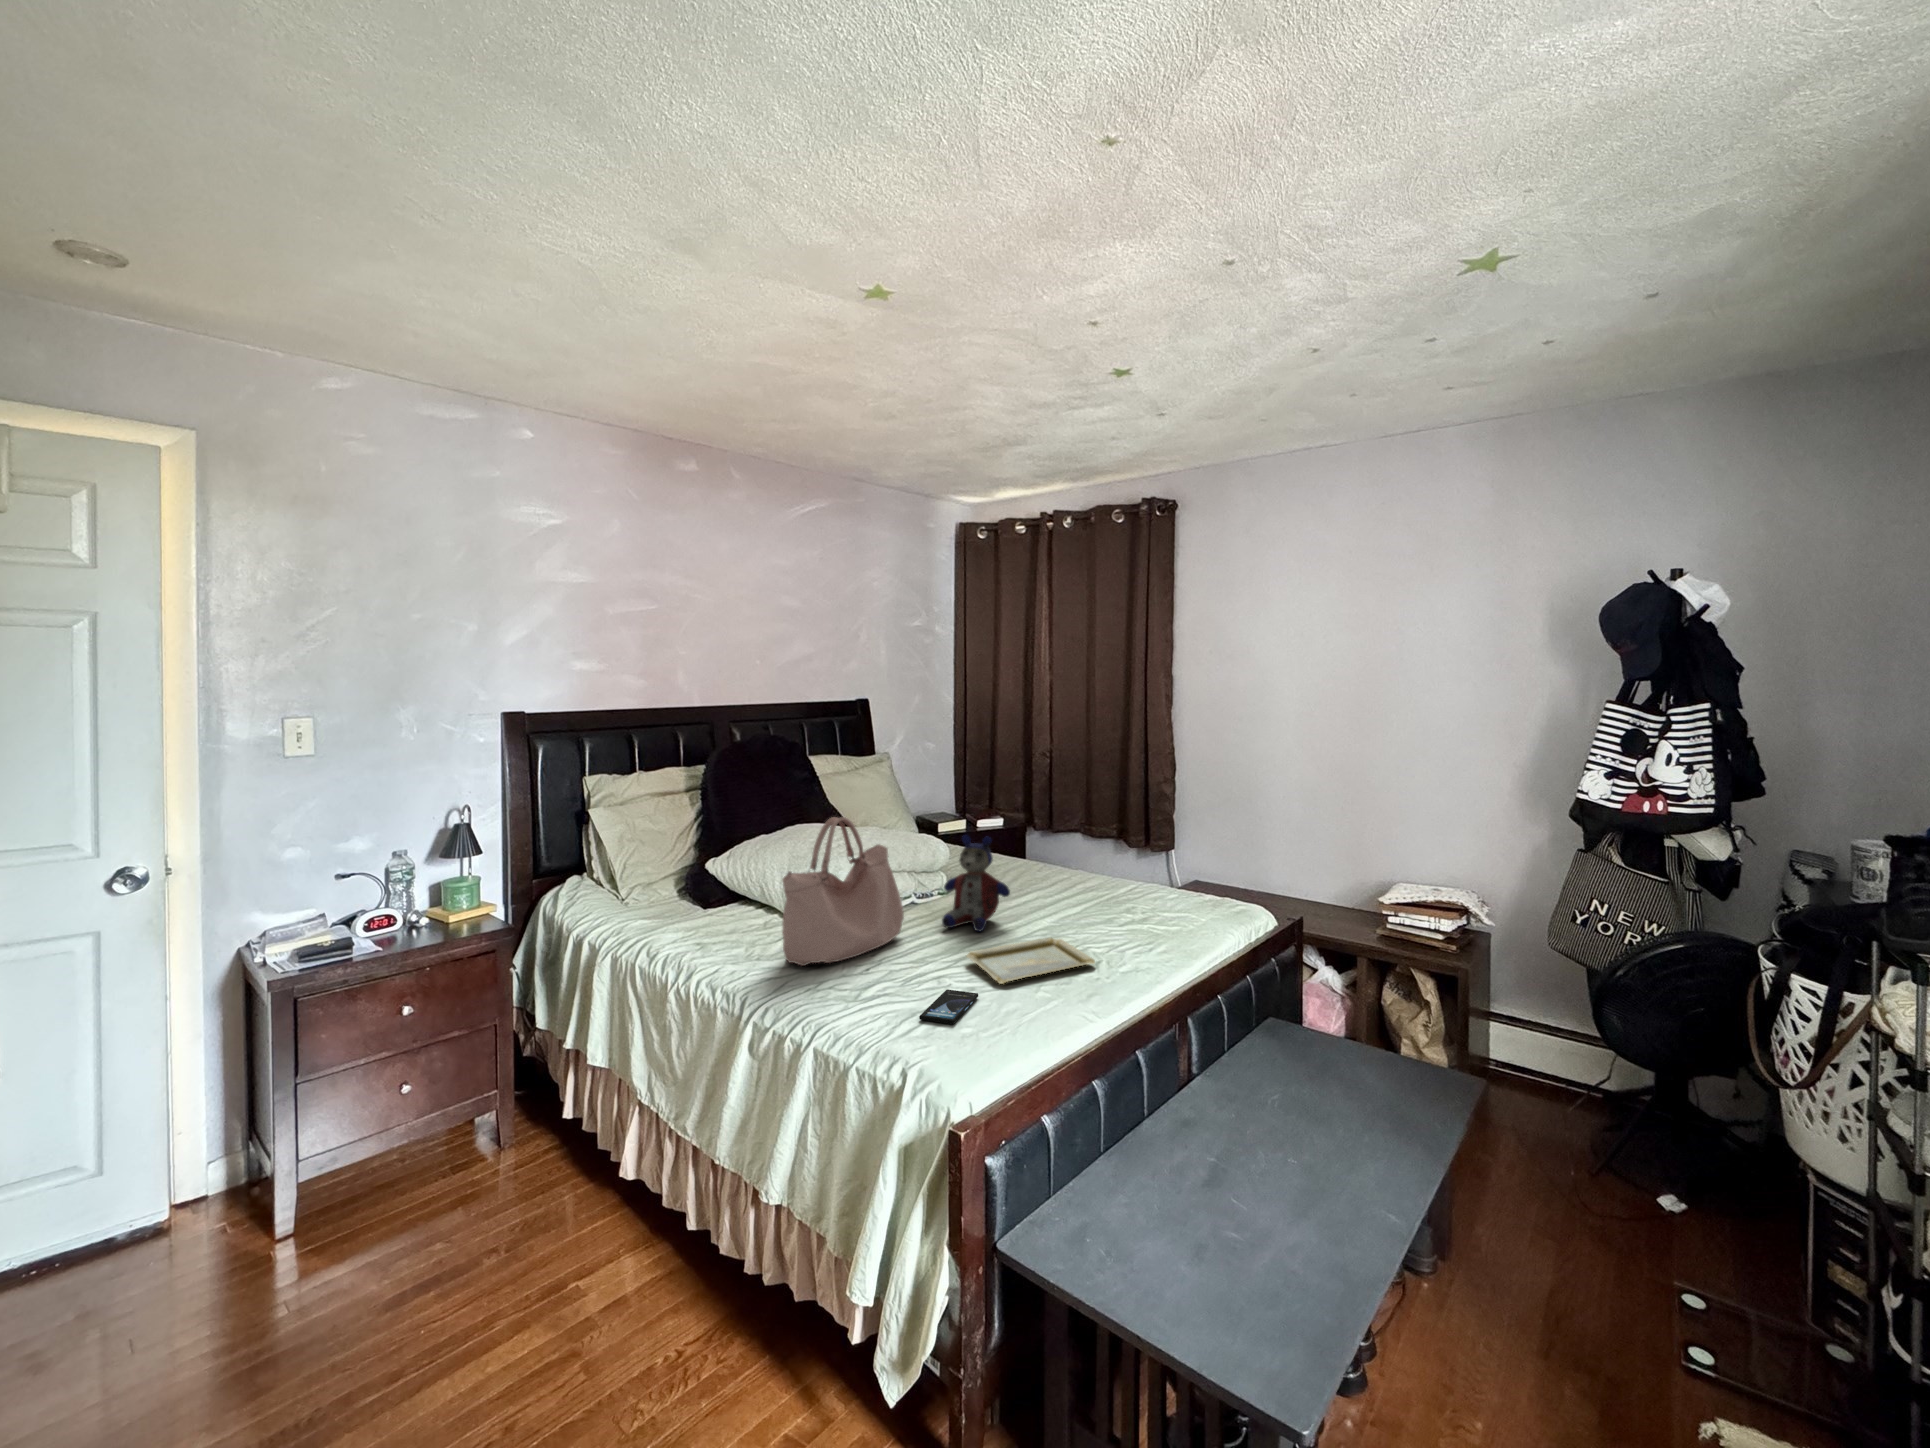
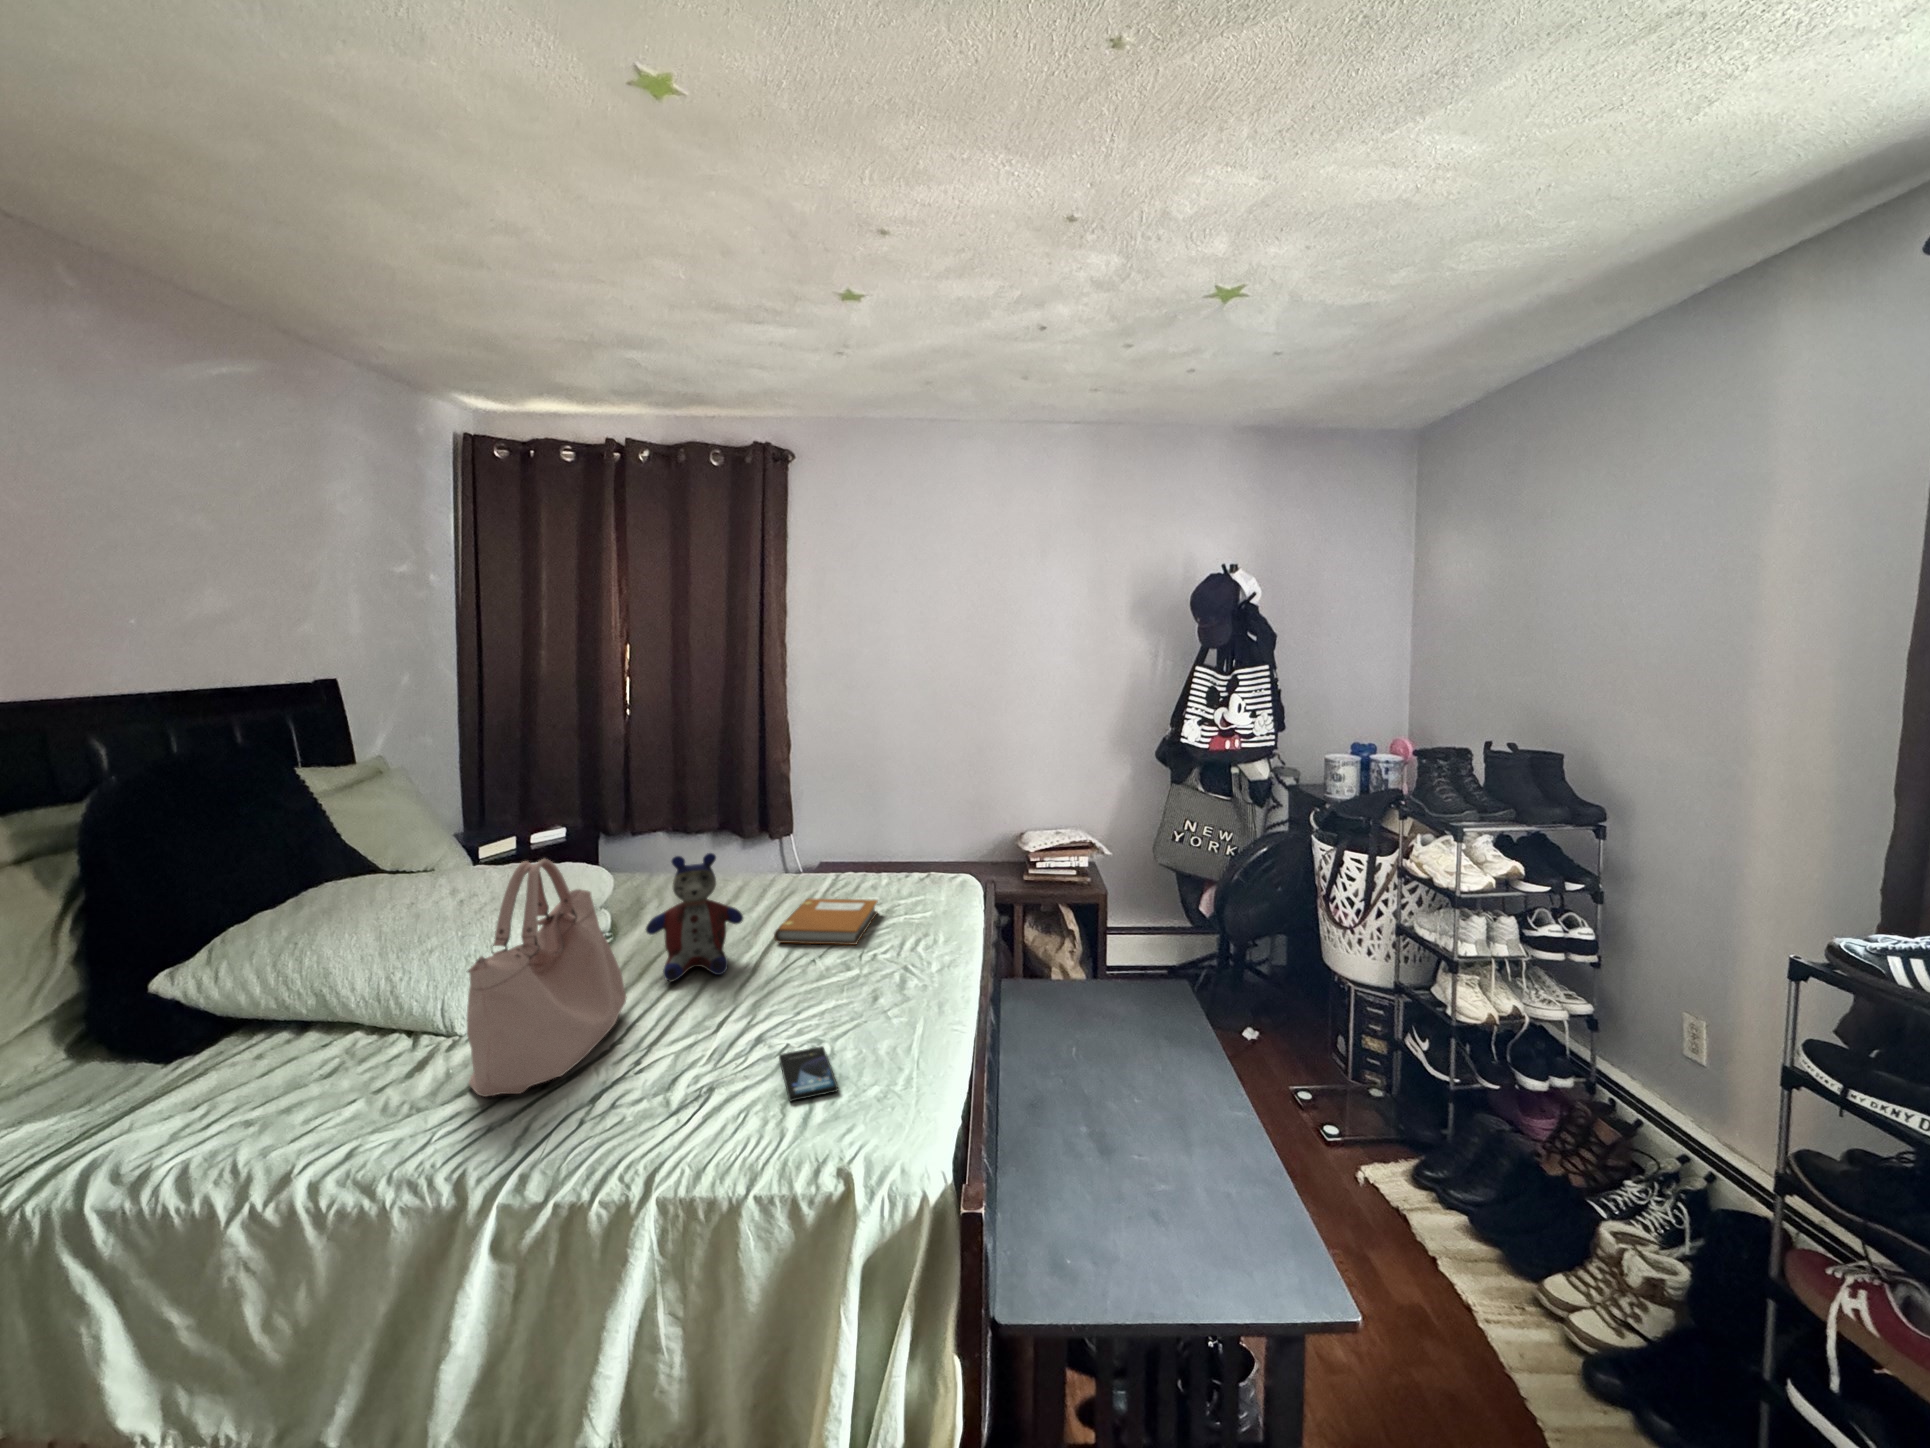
notebook: none [1039,893,1142,936] -> present [774,899,878,945]
tray: present [967,938,1095,984] -> none [752,957,902,1027]

